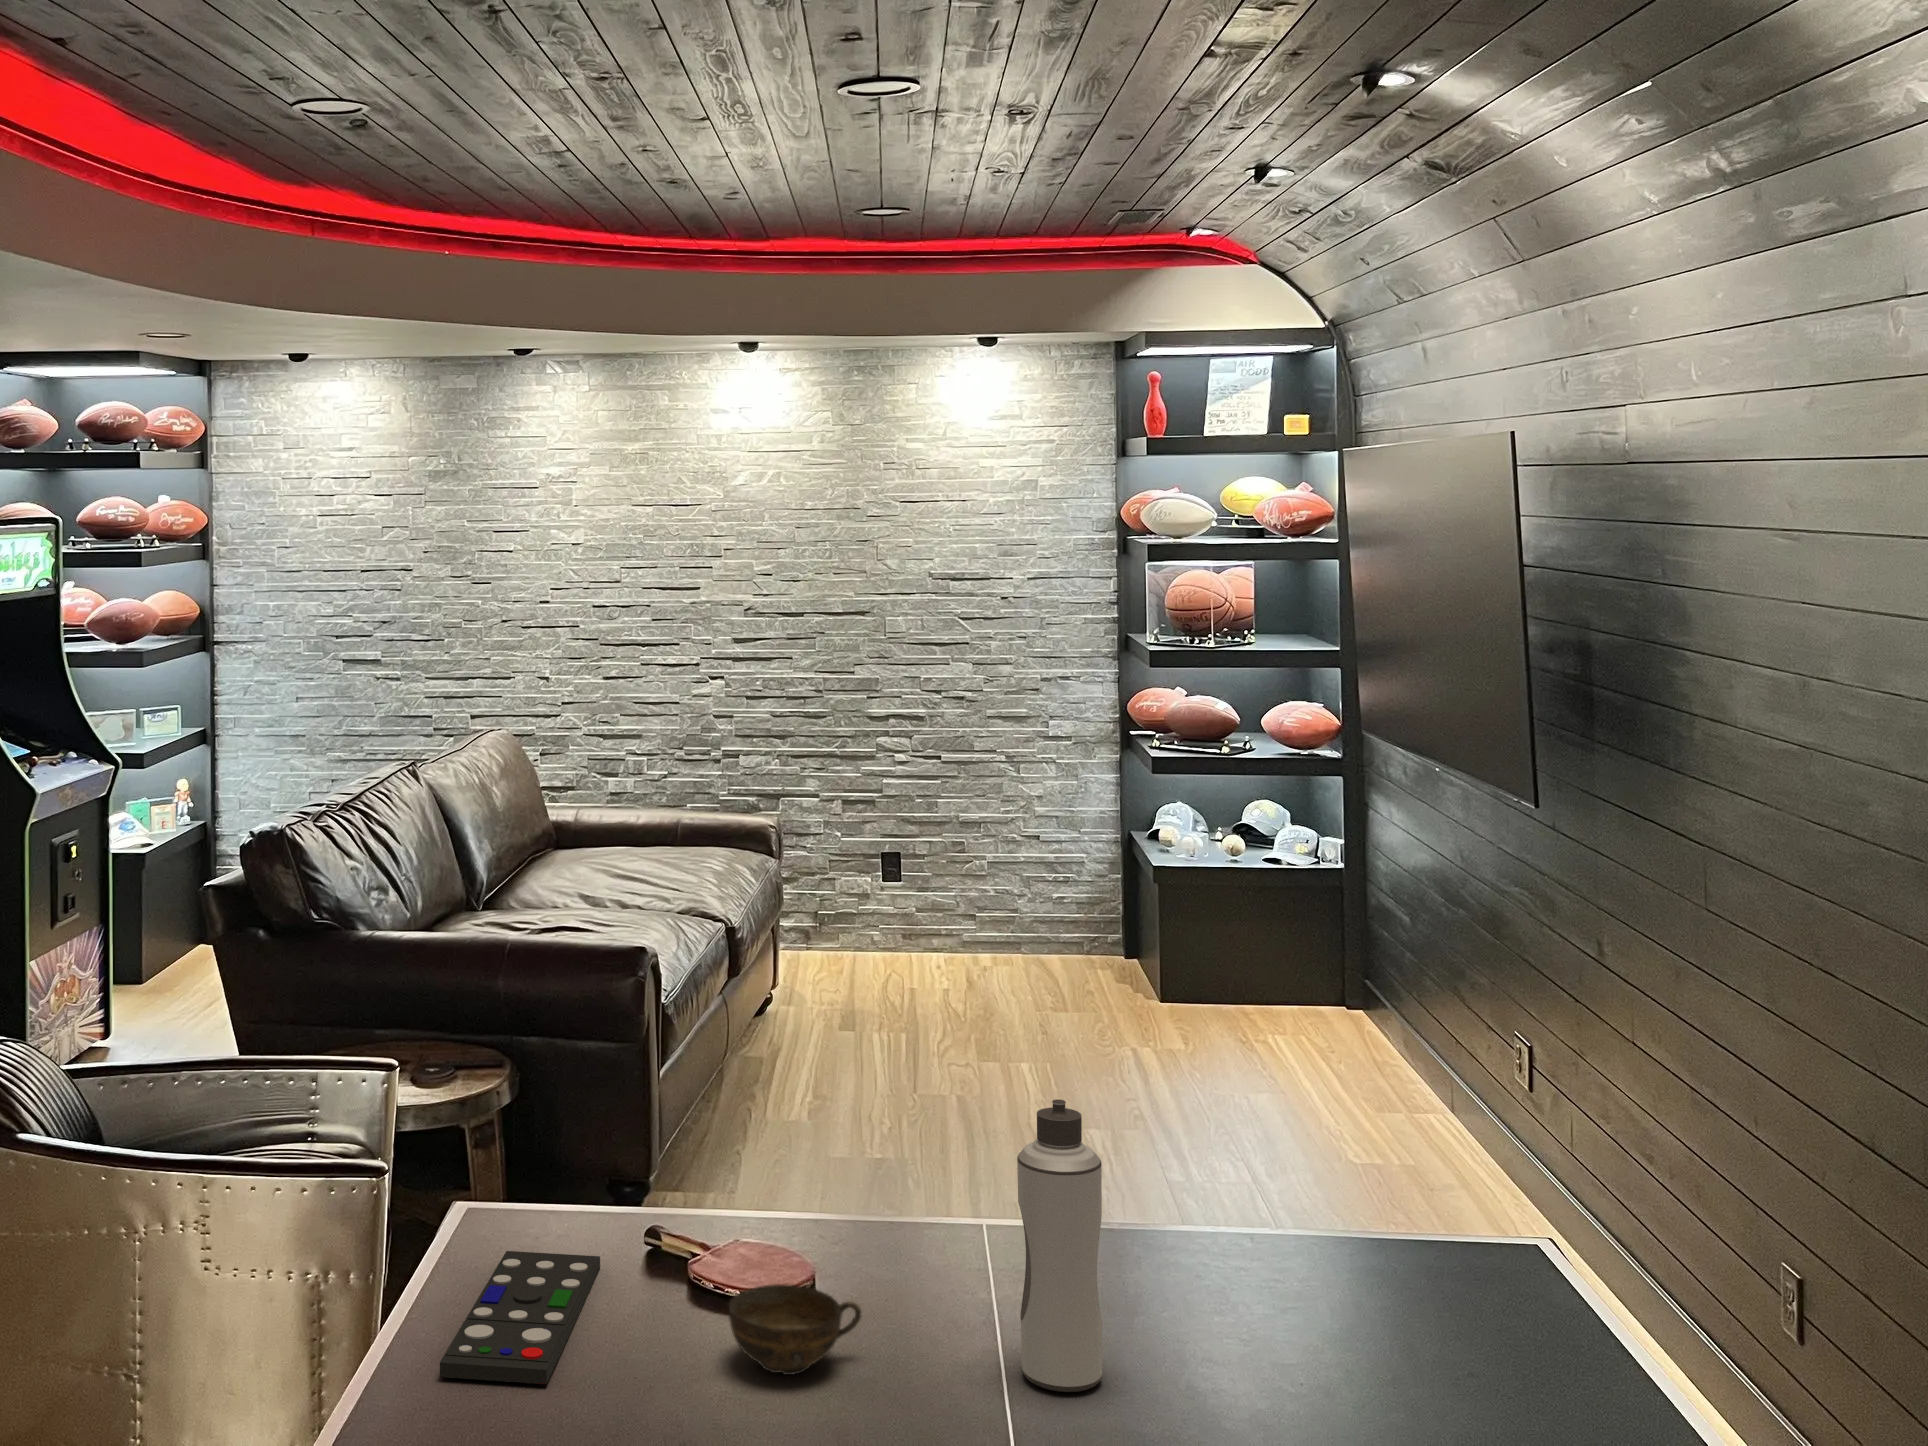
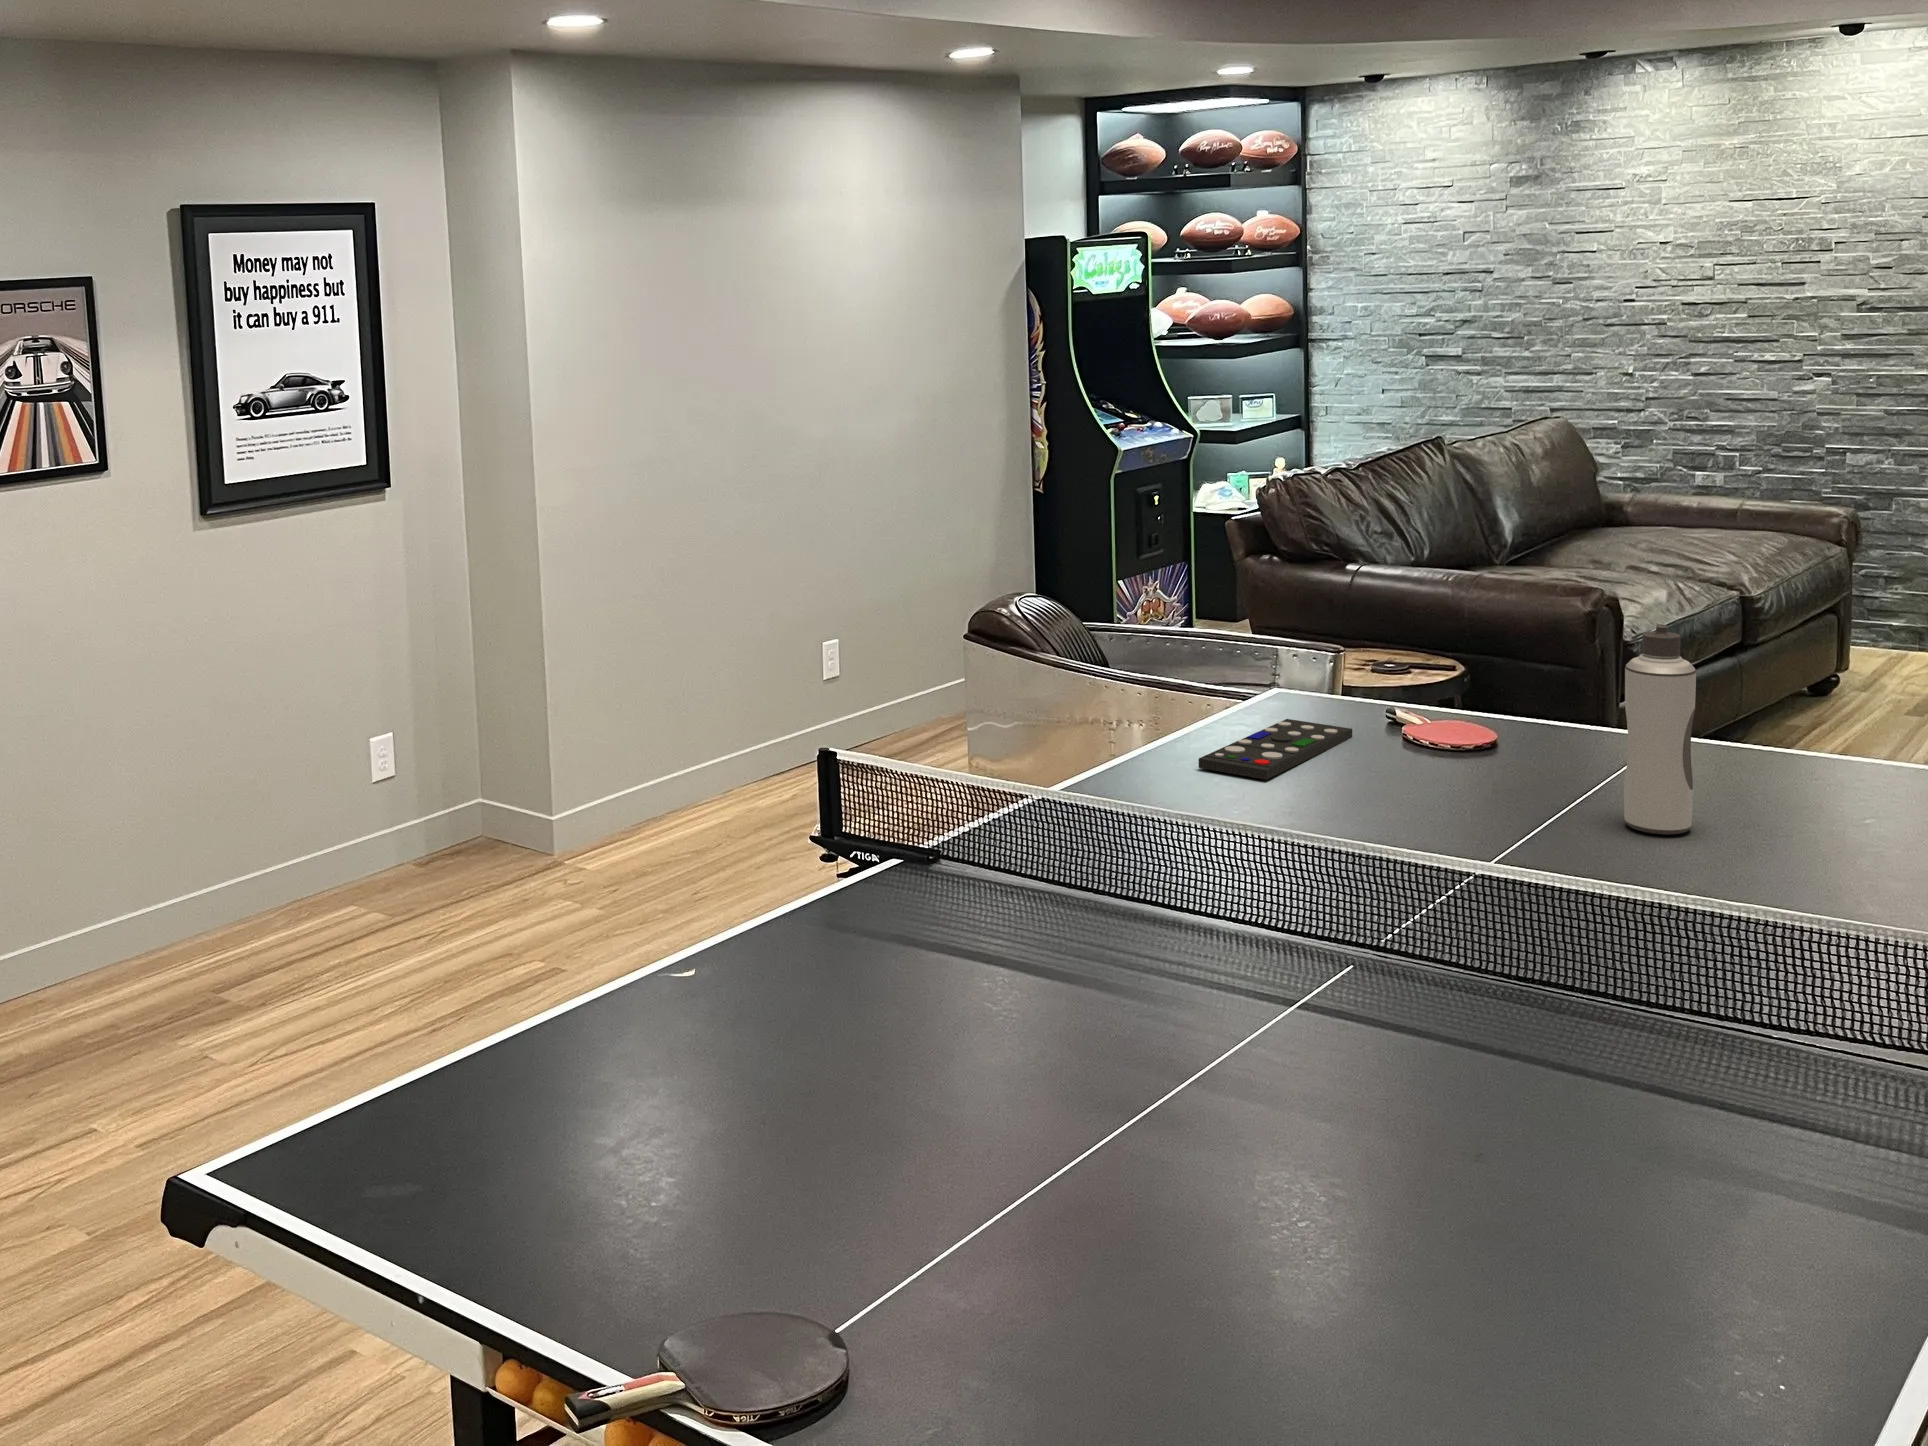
cup: present [729,1284,861,1375] -> none [1403,744,1508,799]

